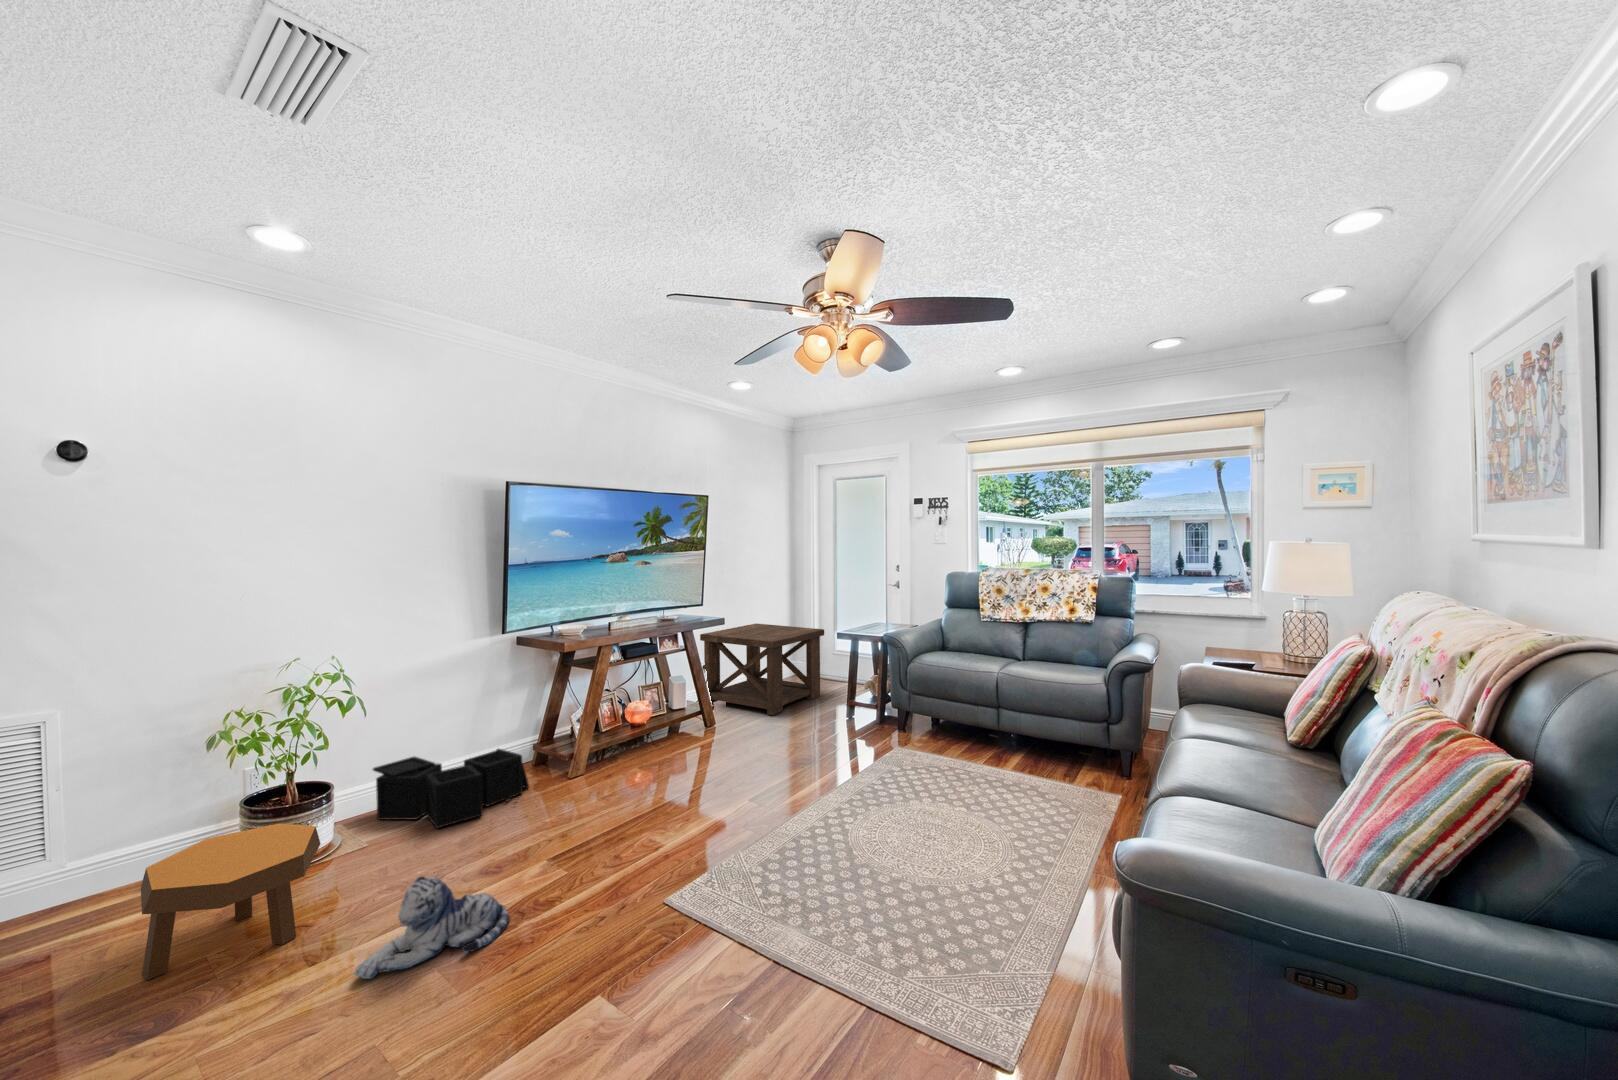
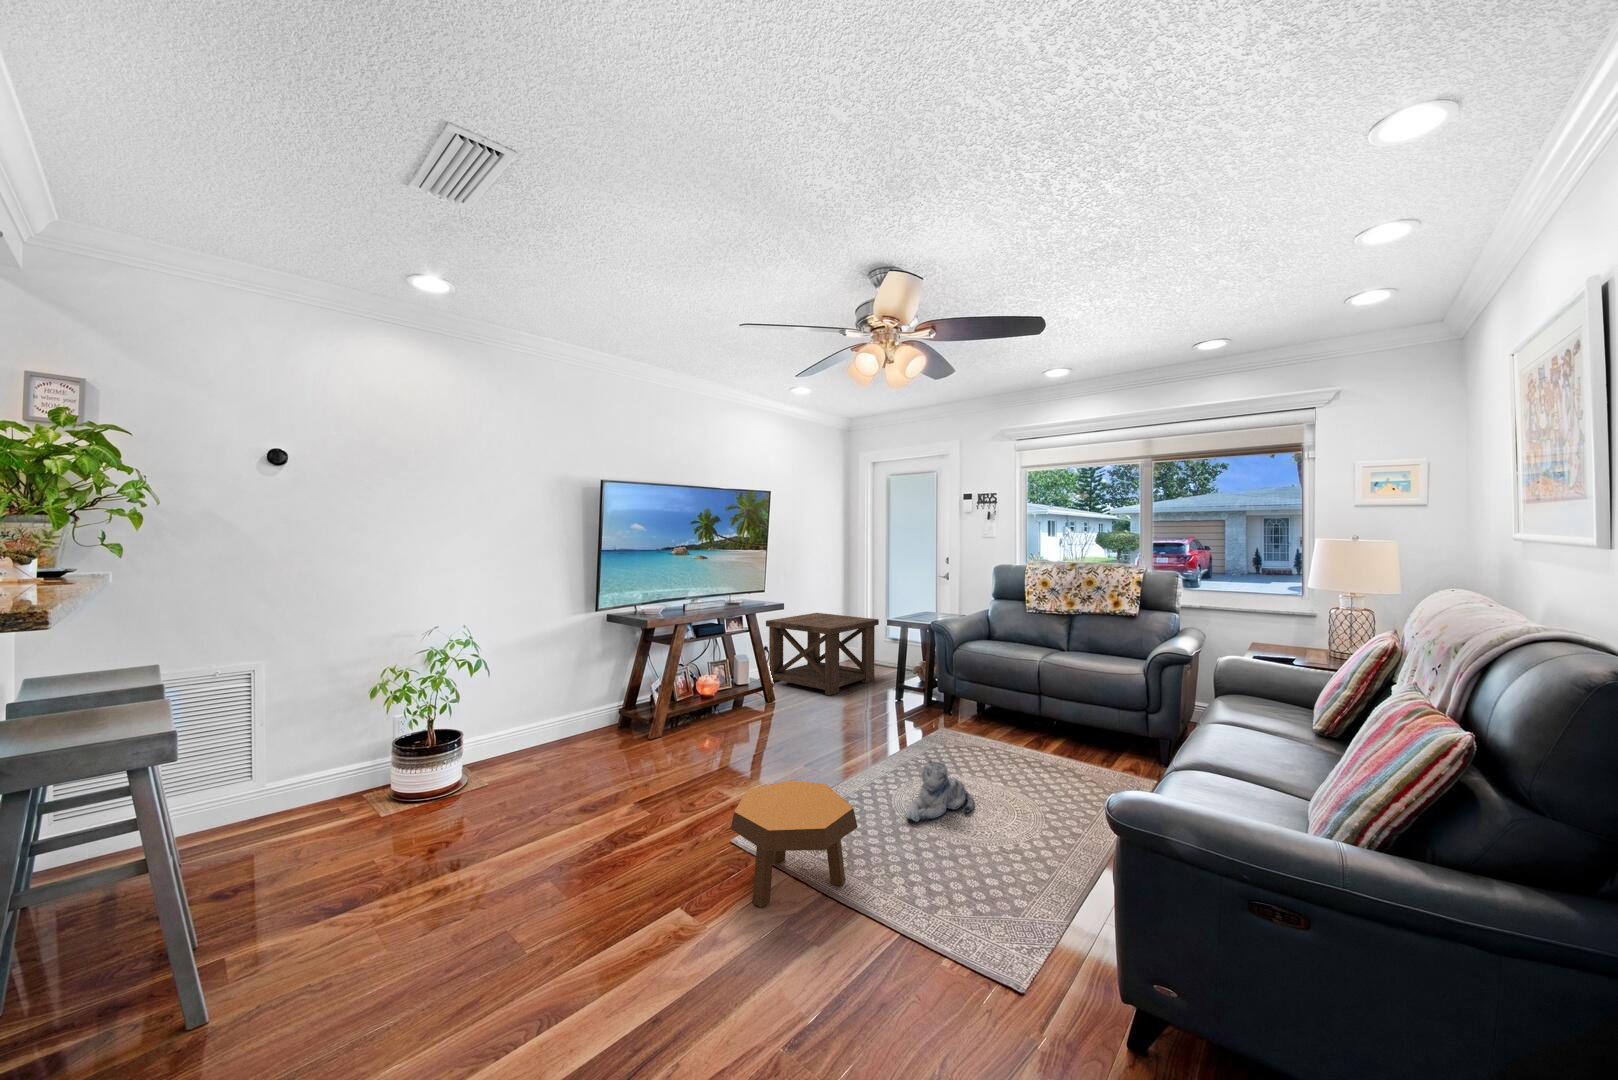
storage bin: present [373,749,529,828] -> none [492,712,618,774]
footstool: present [141,823,321,980] -> present [731,780,858,908]
plush toy: present [355,876,510,979] -> present [906,760,974,822]

